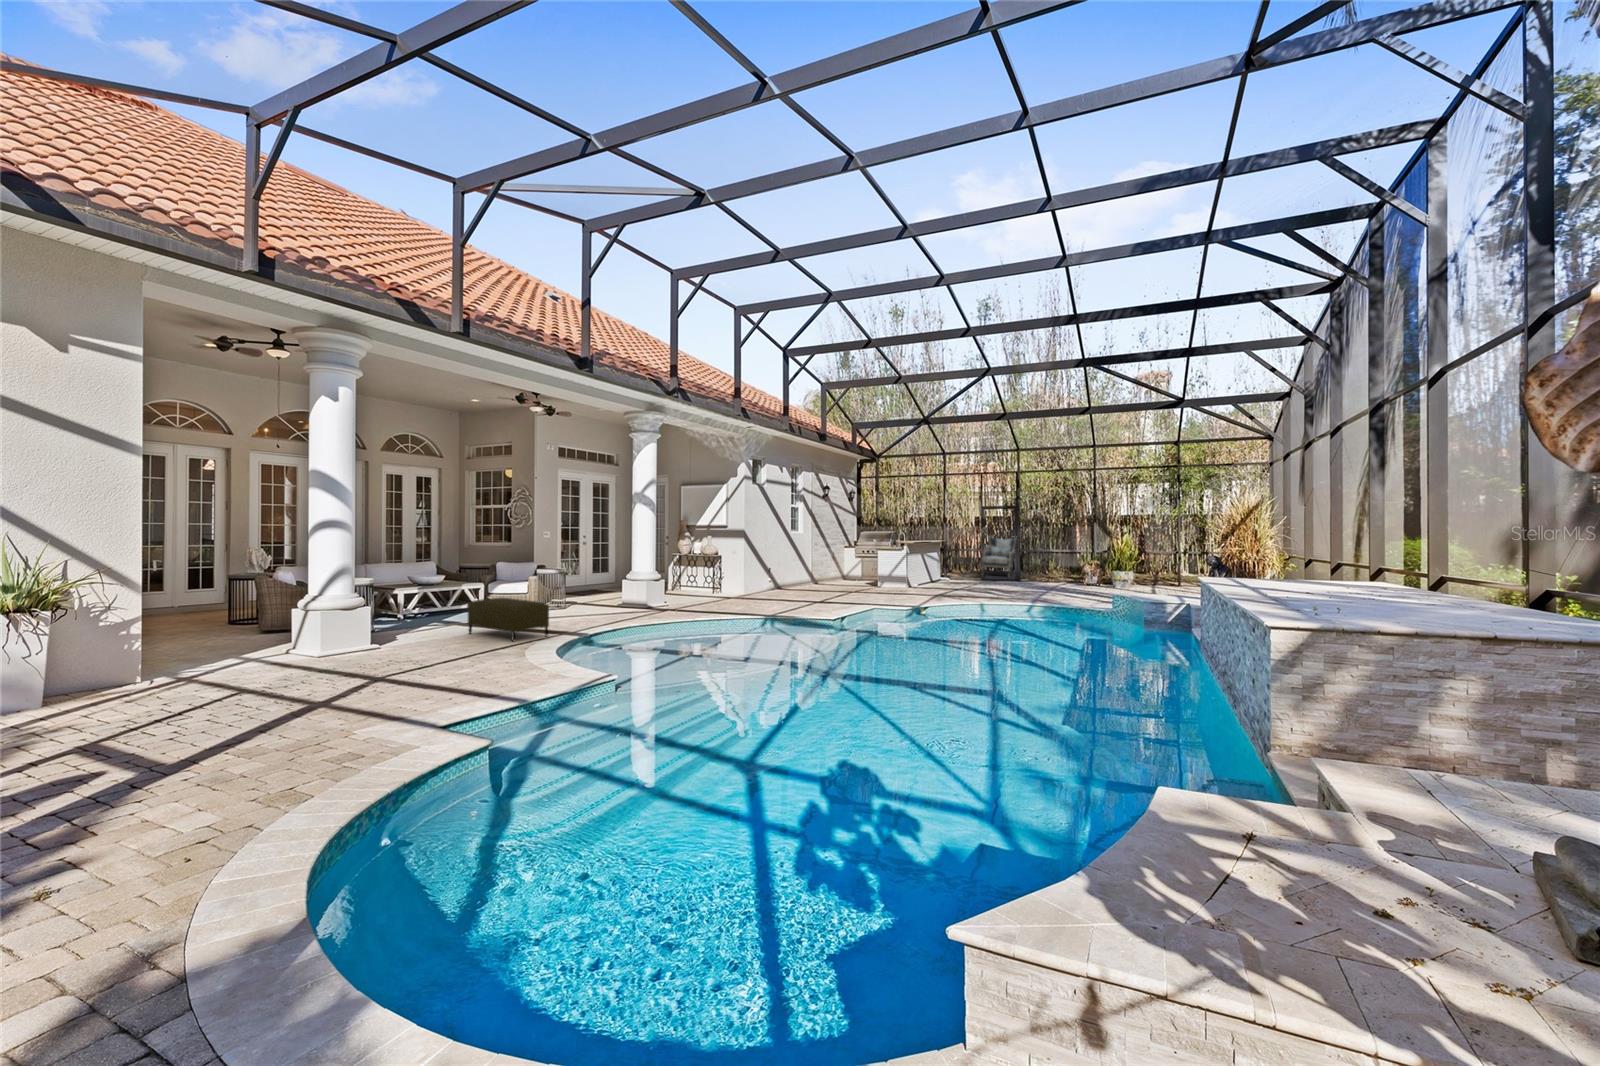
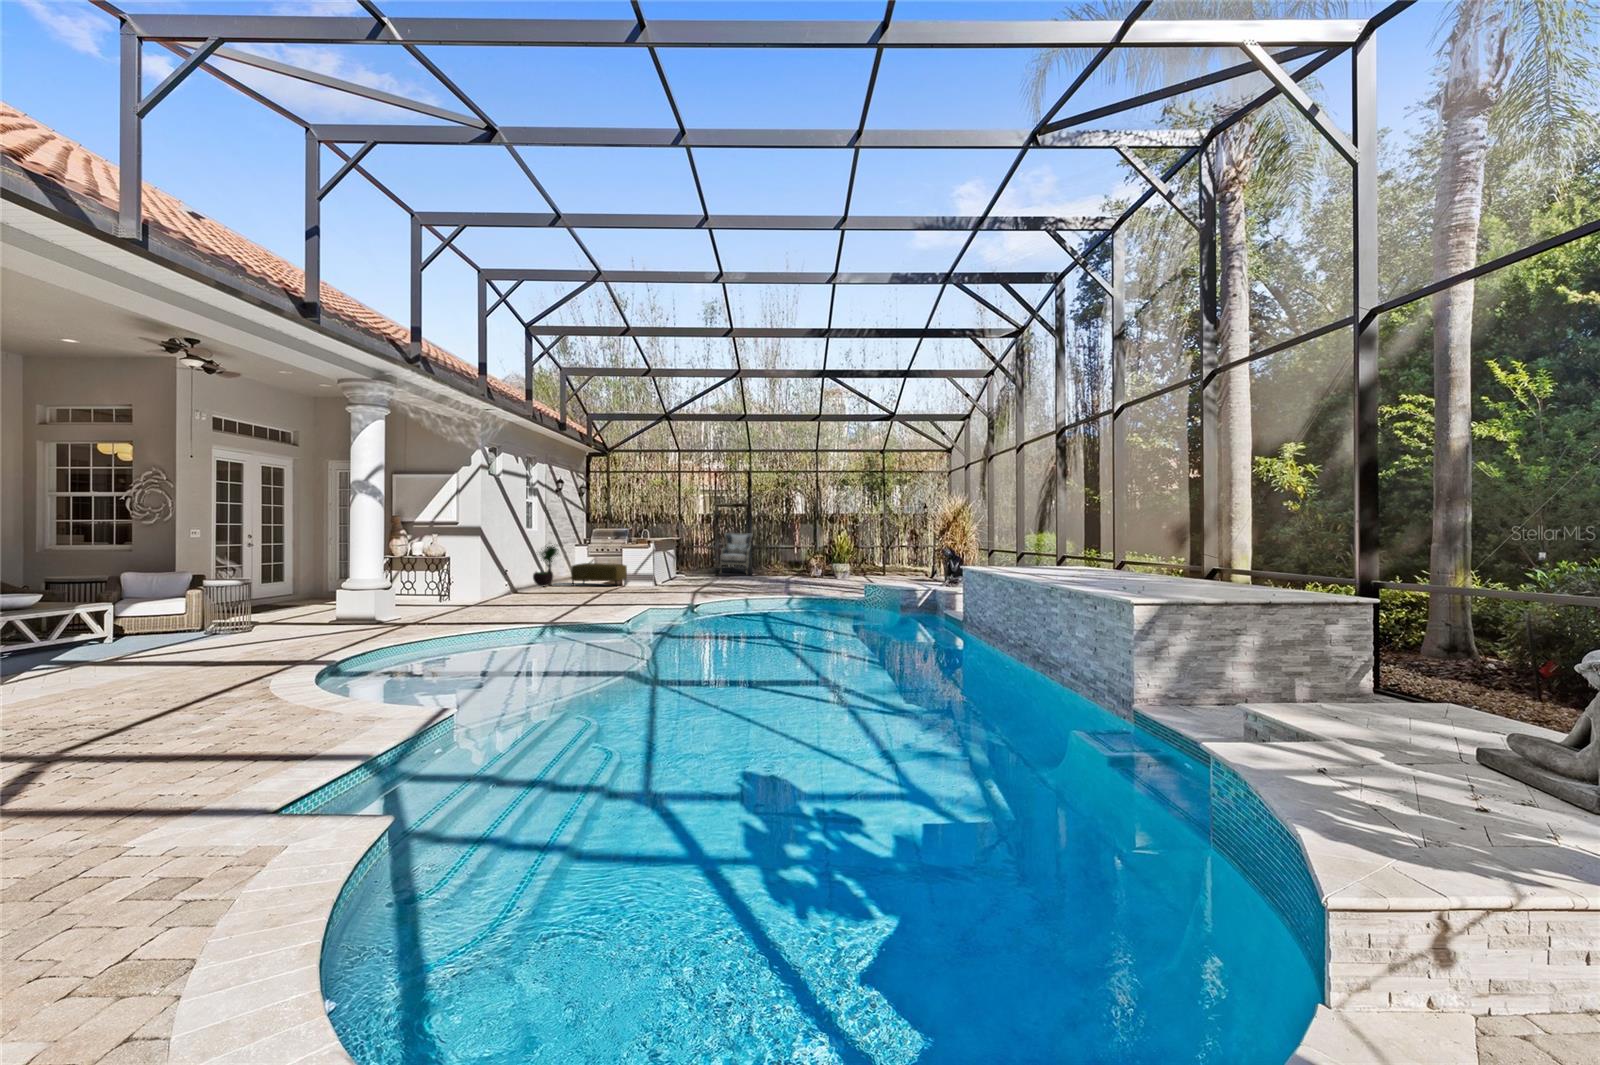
potted tree: none [798,543,821,583] -> present [533,545,558,586]
ottoman: present [467,598,549,641] -> present [571,563,627,586]

